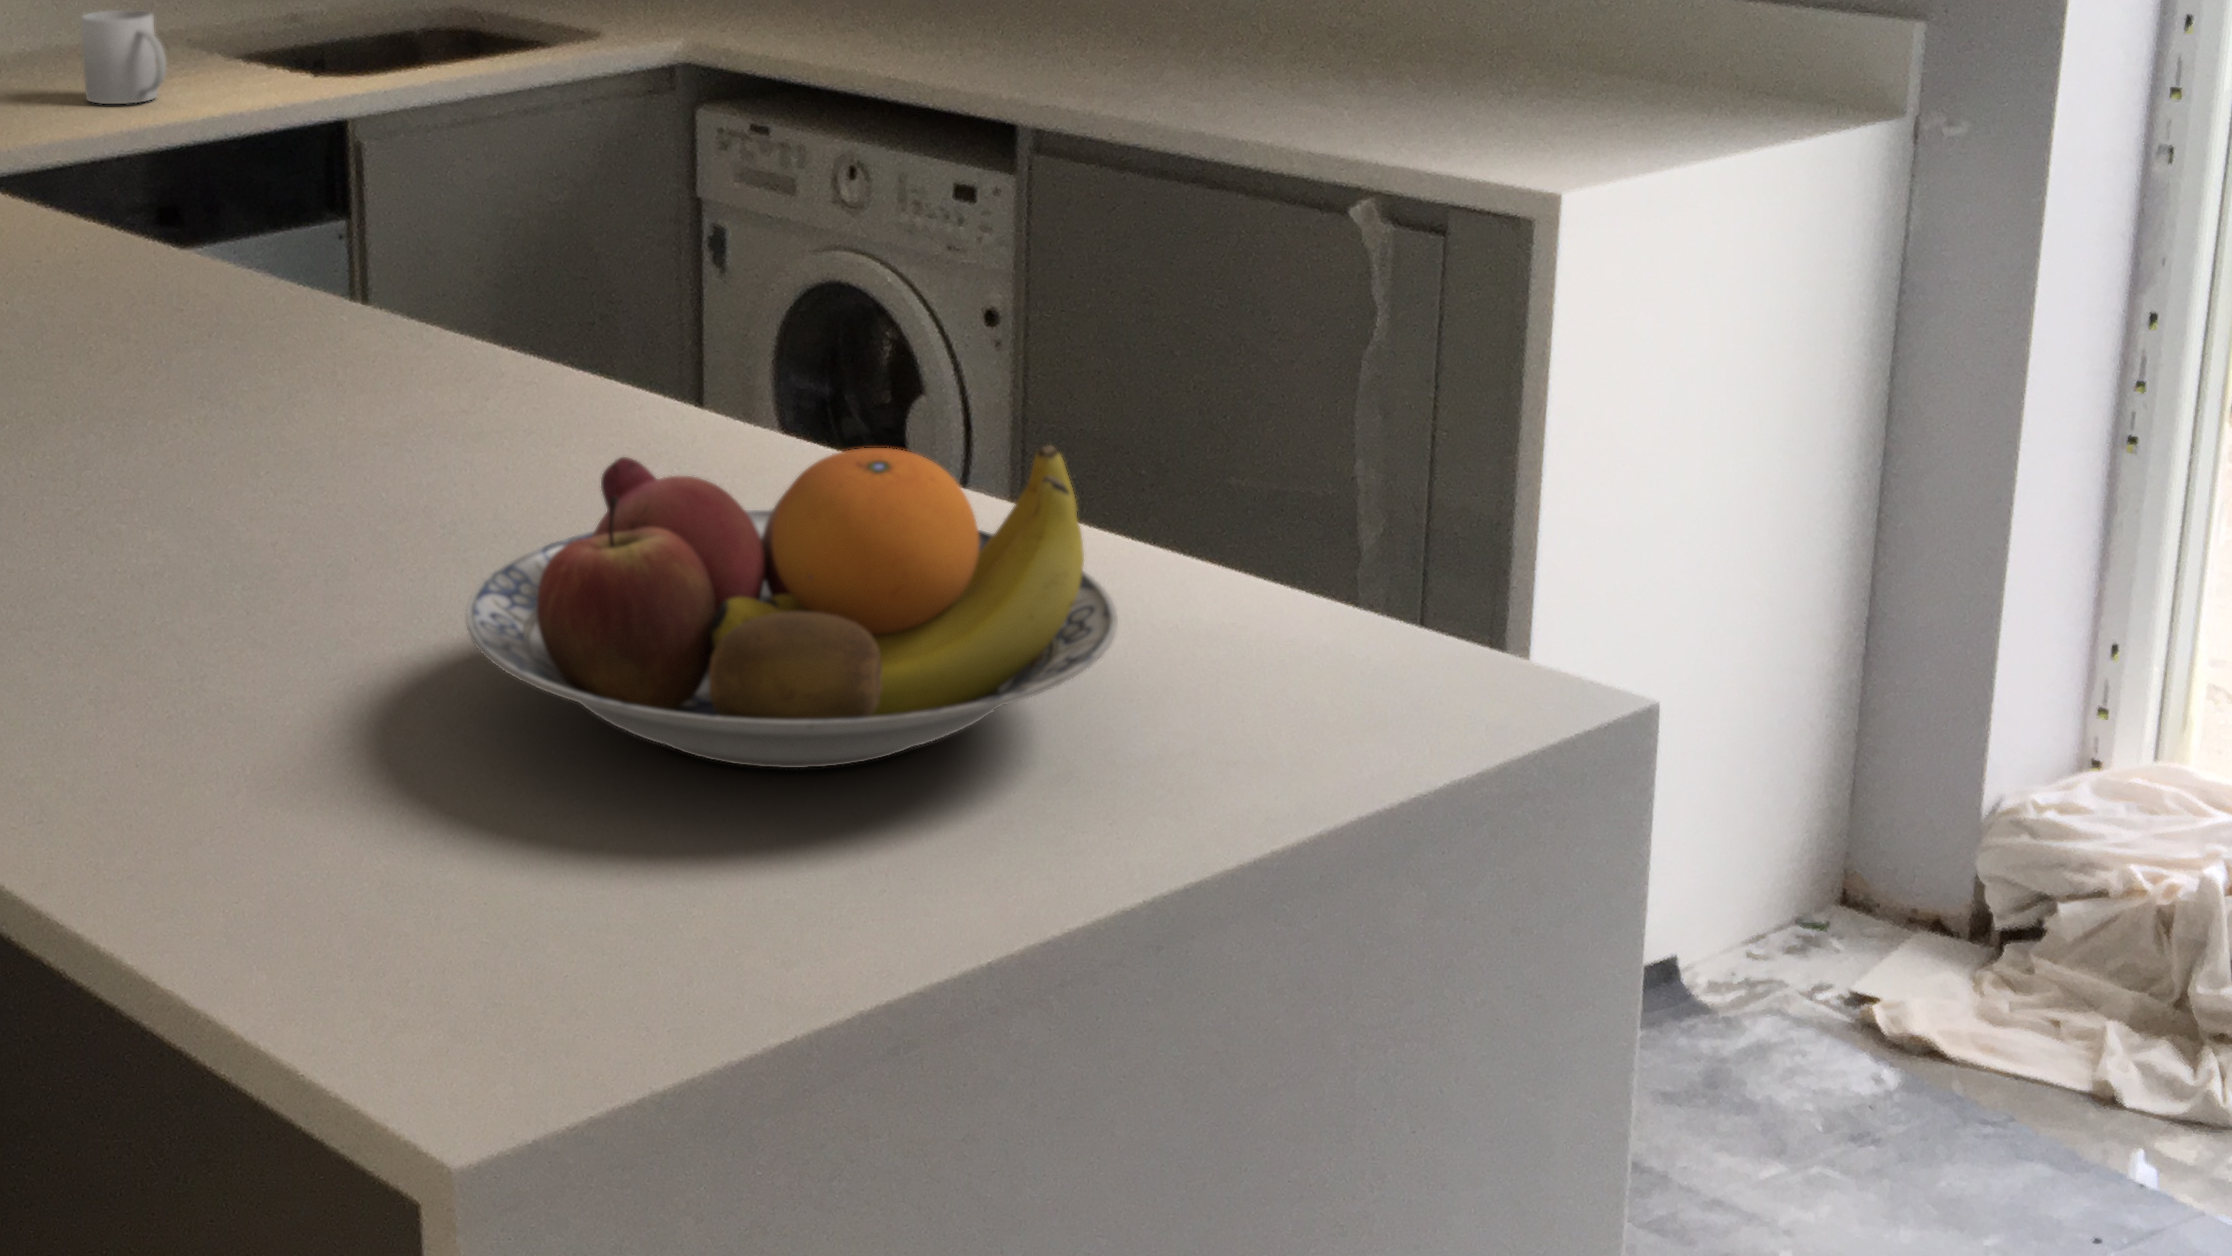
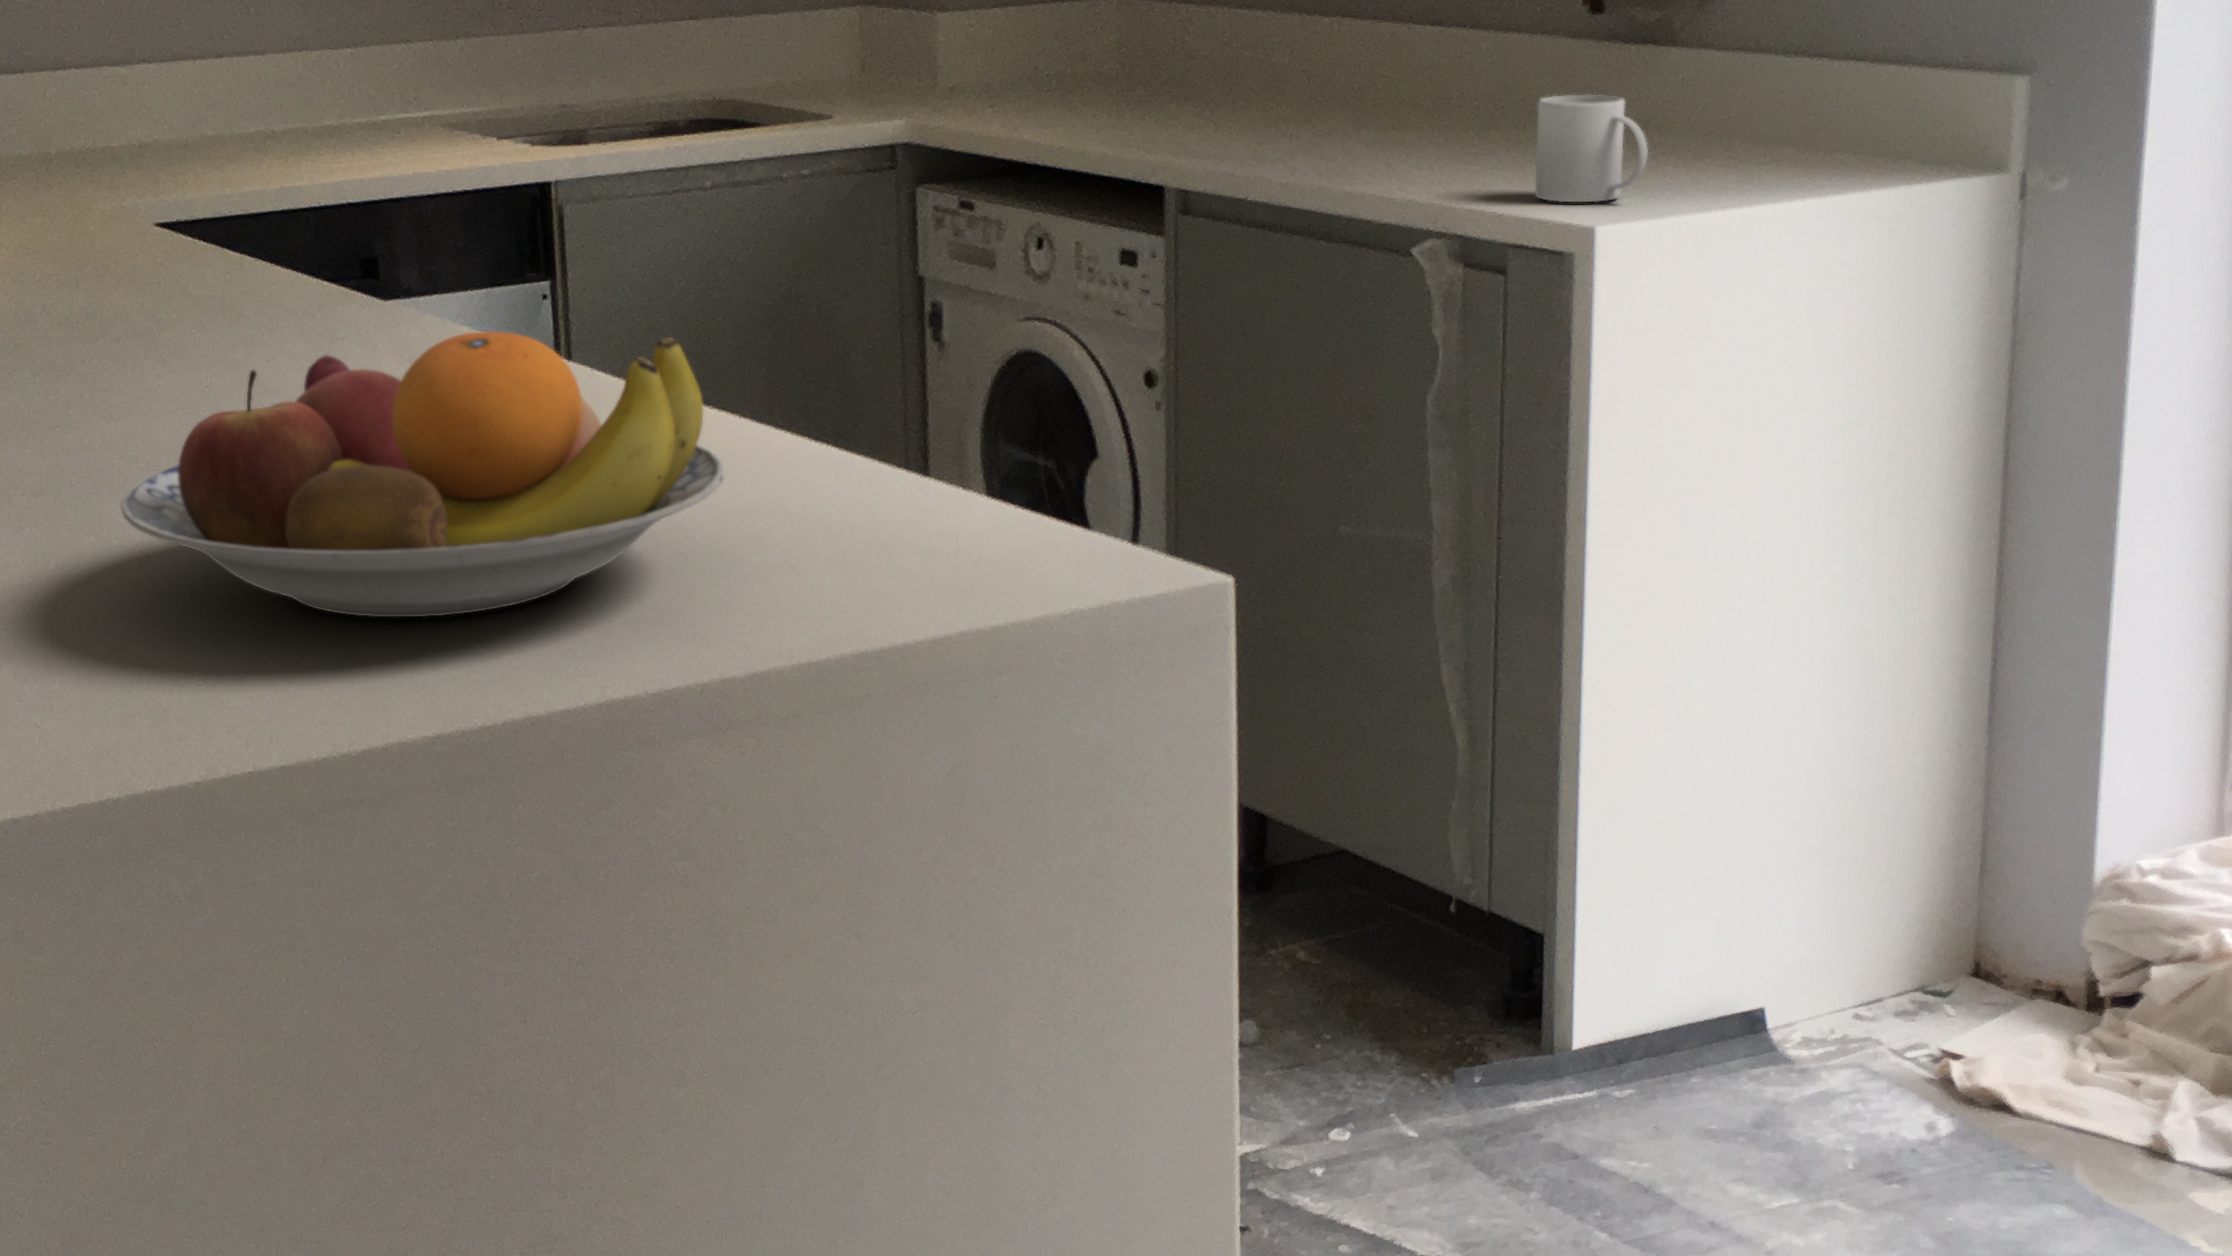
mug: present [81,10,166,104] -> present [1535,95,1648,202]

